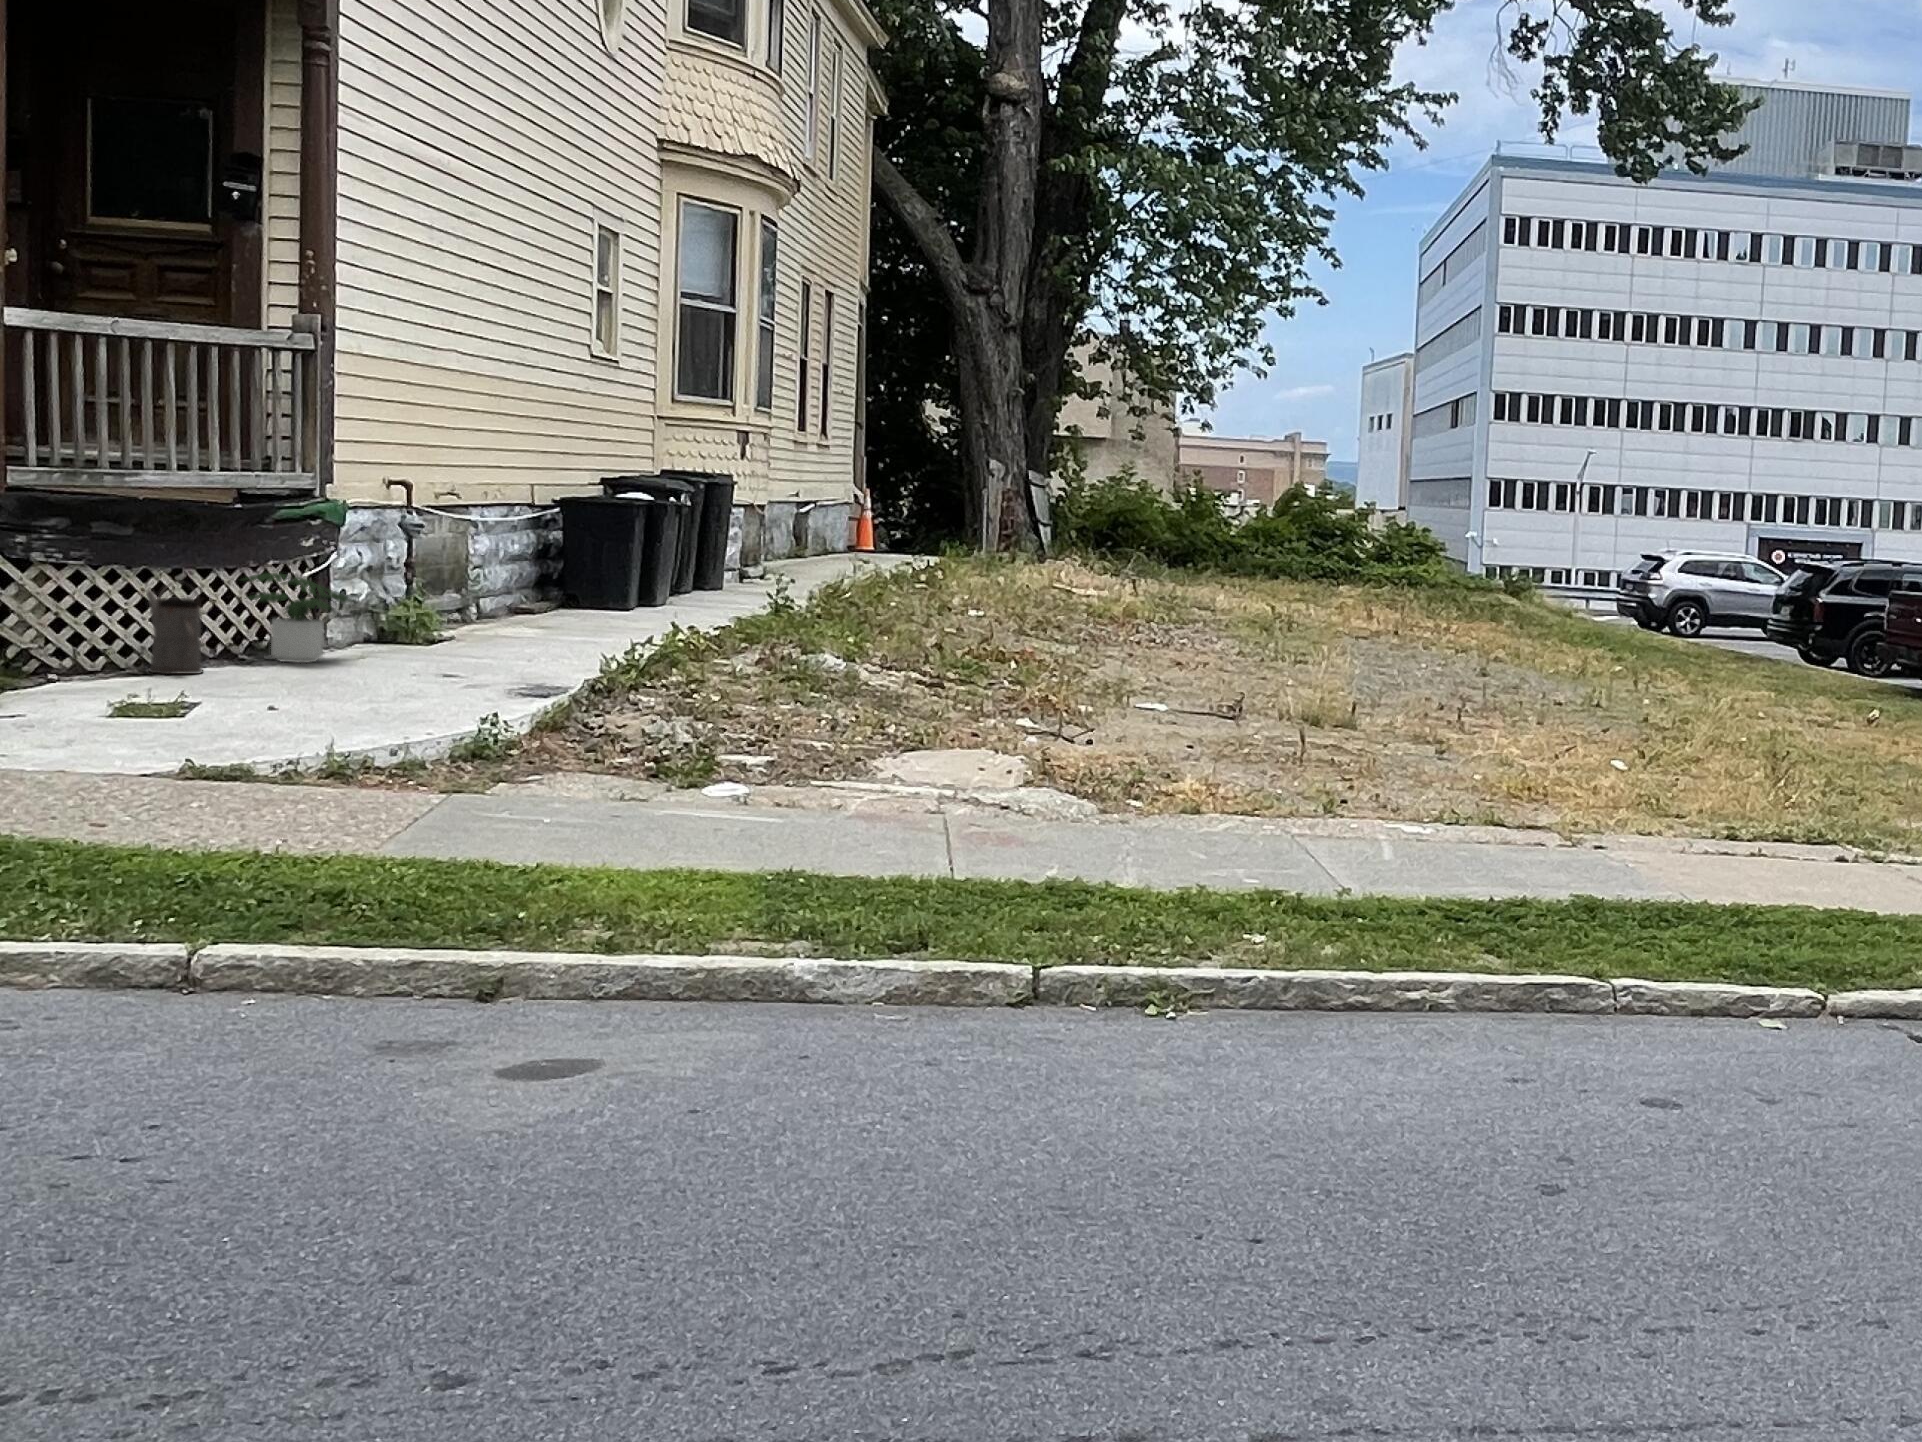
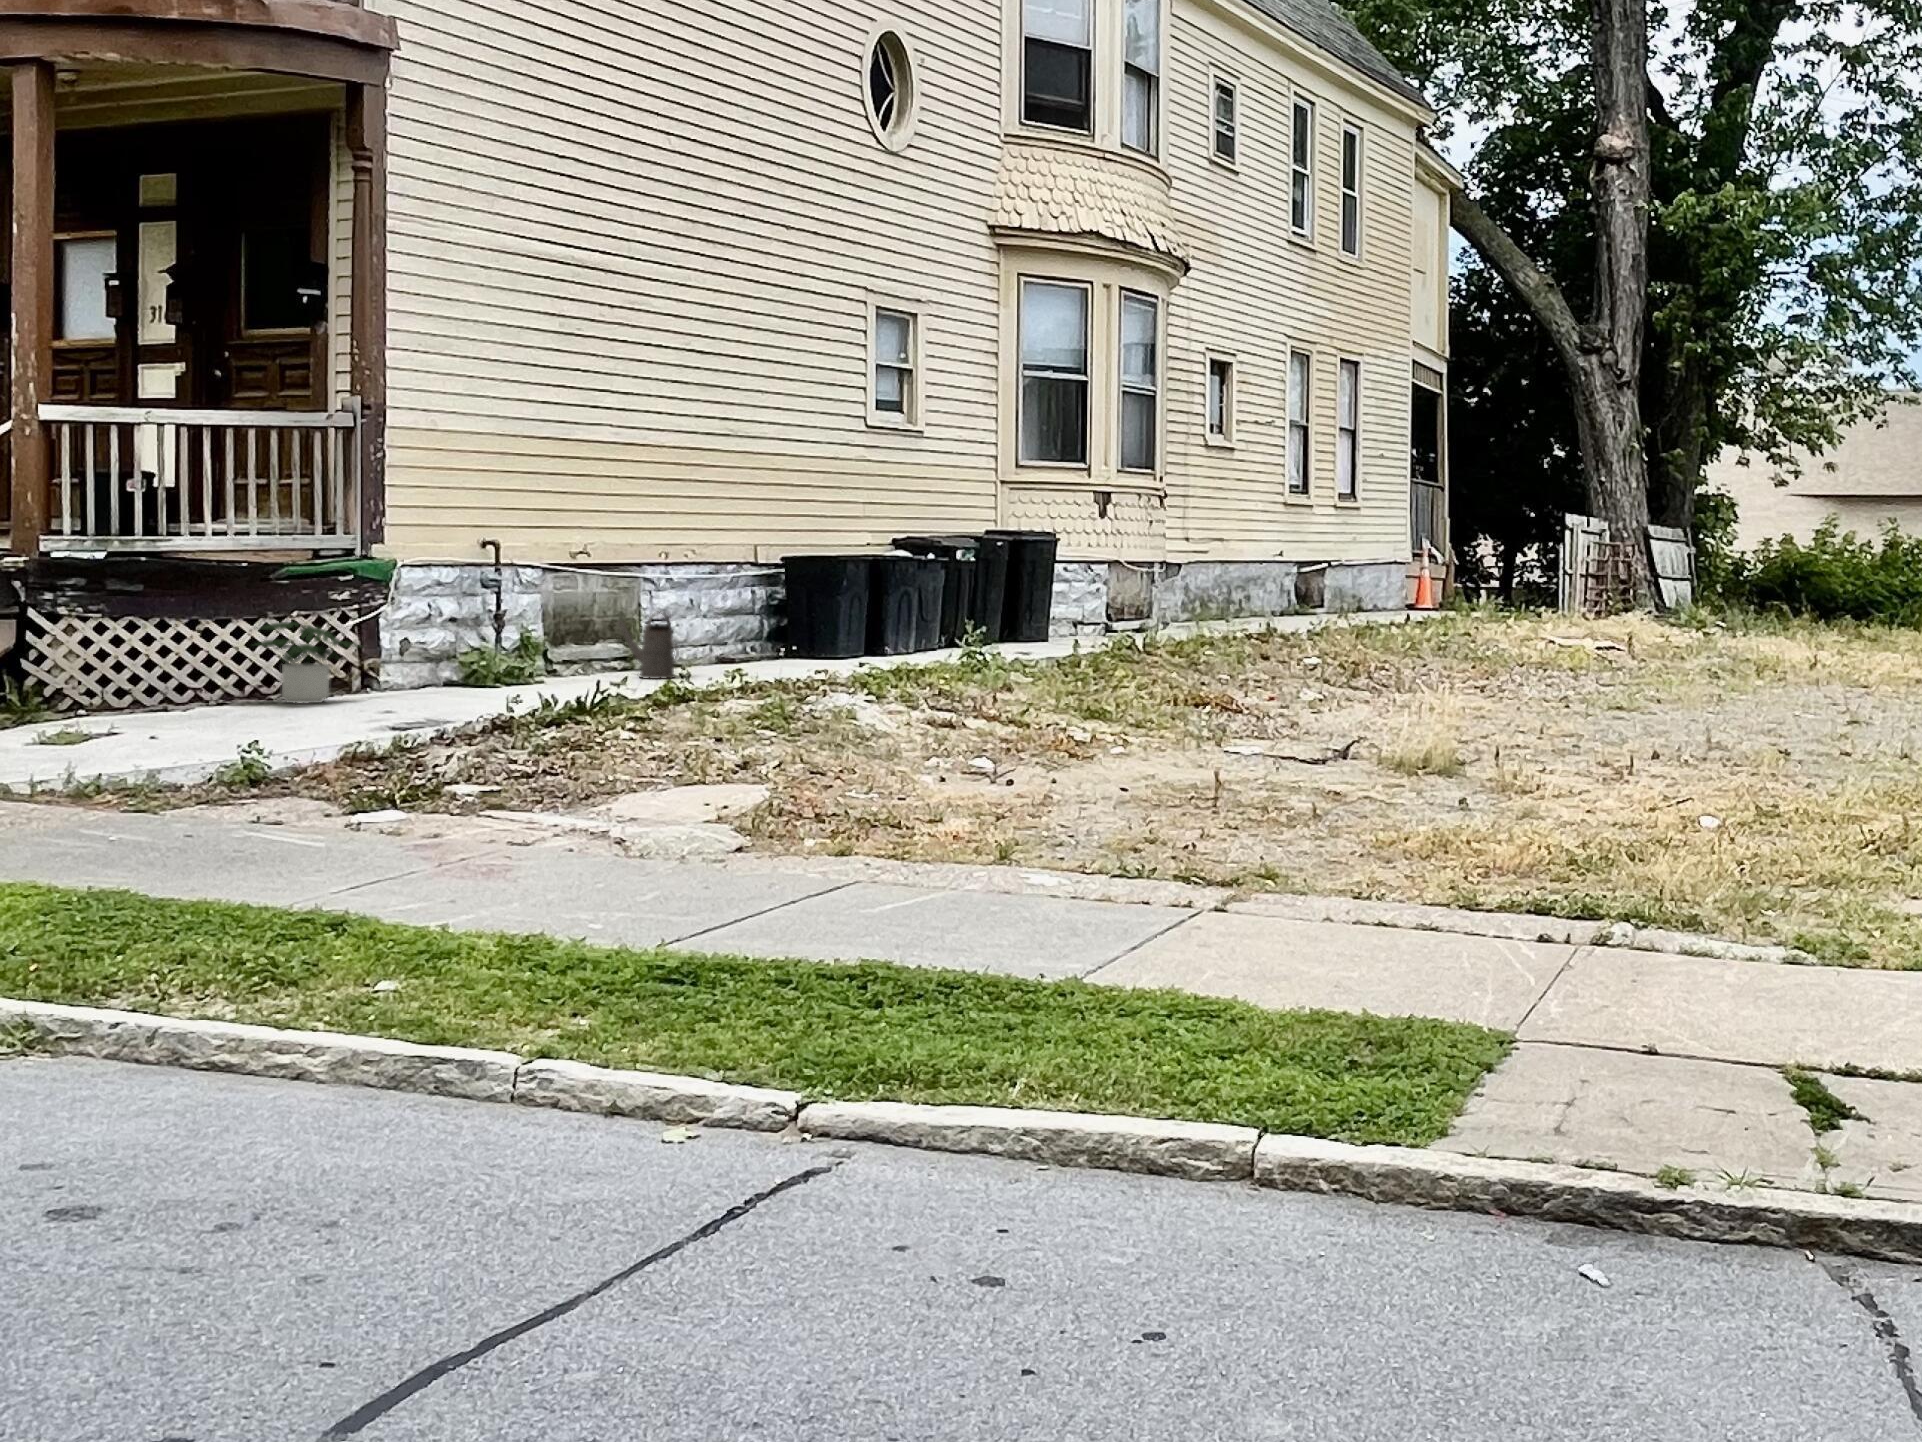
watering can: present [147,585,203,674] -> present [618,611,679,679]

